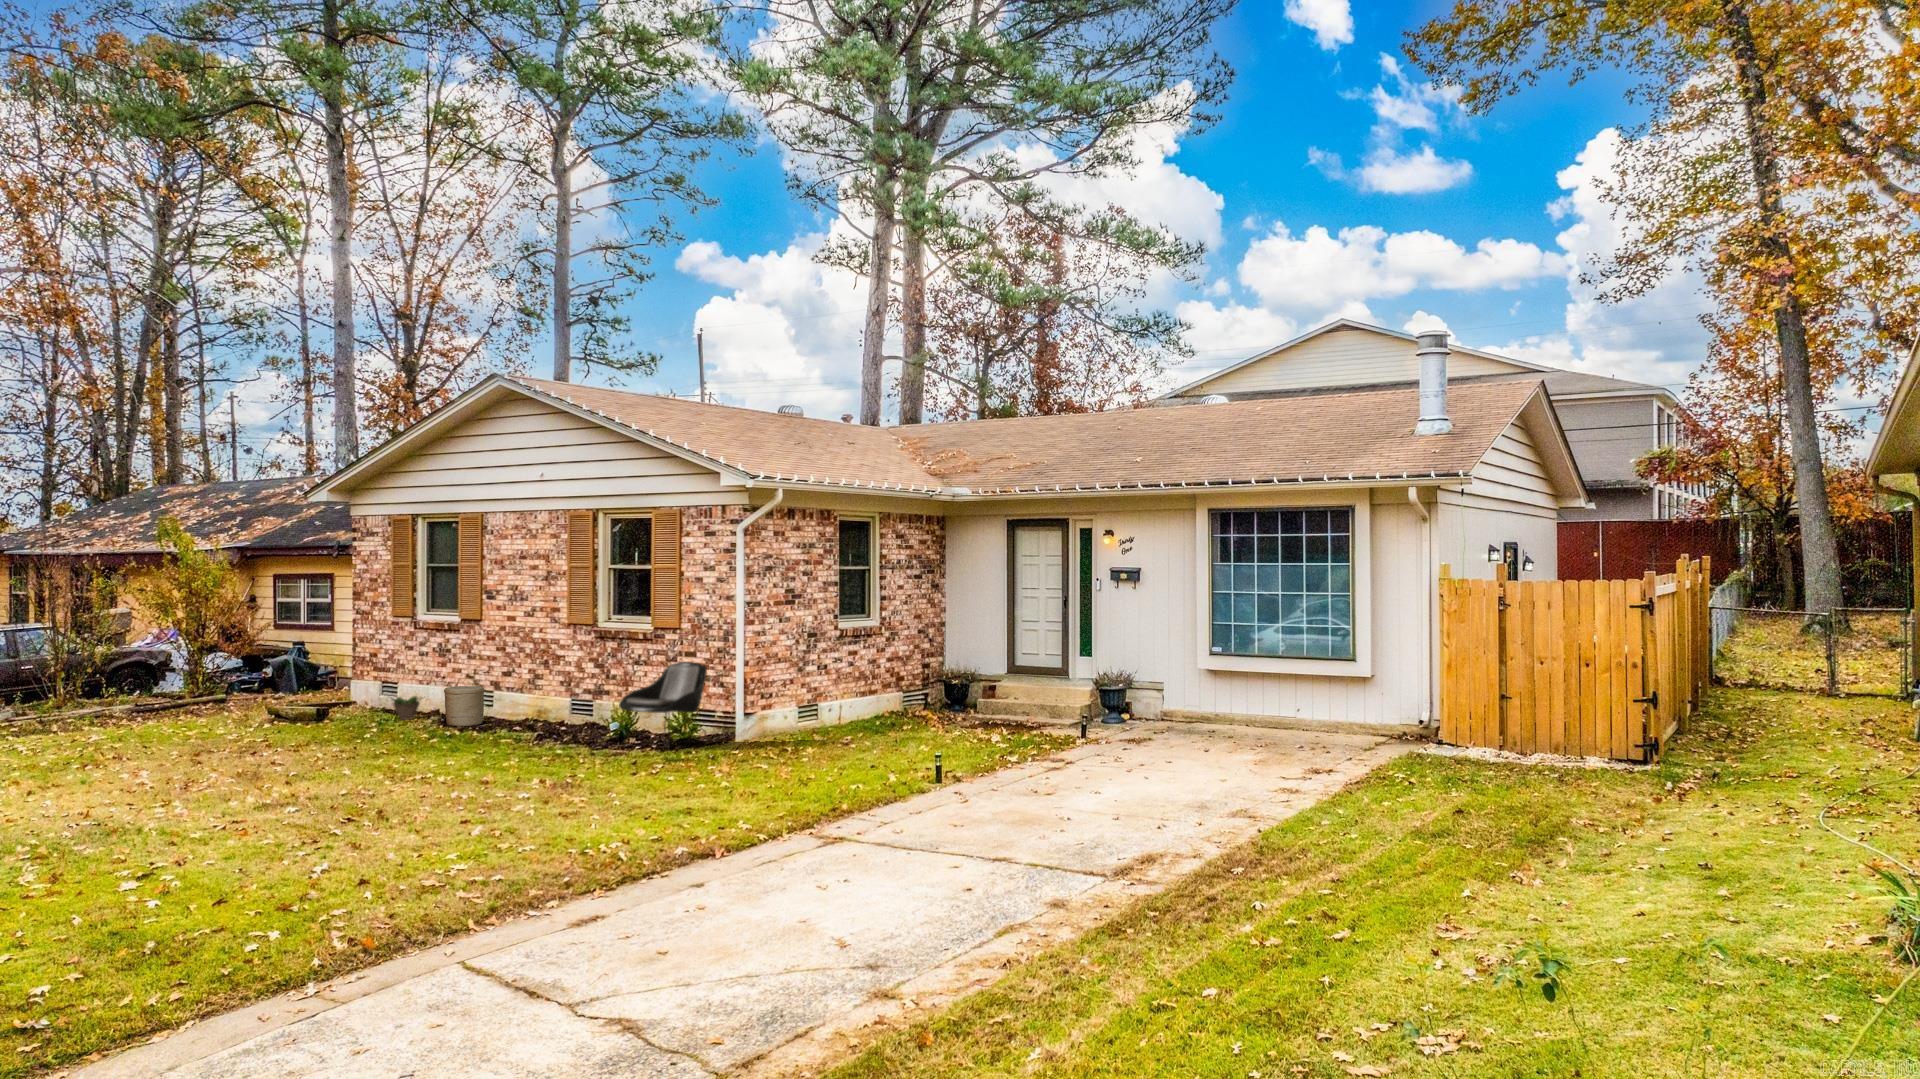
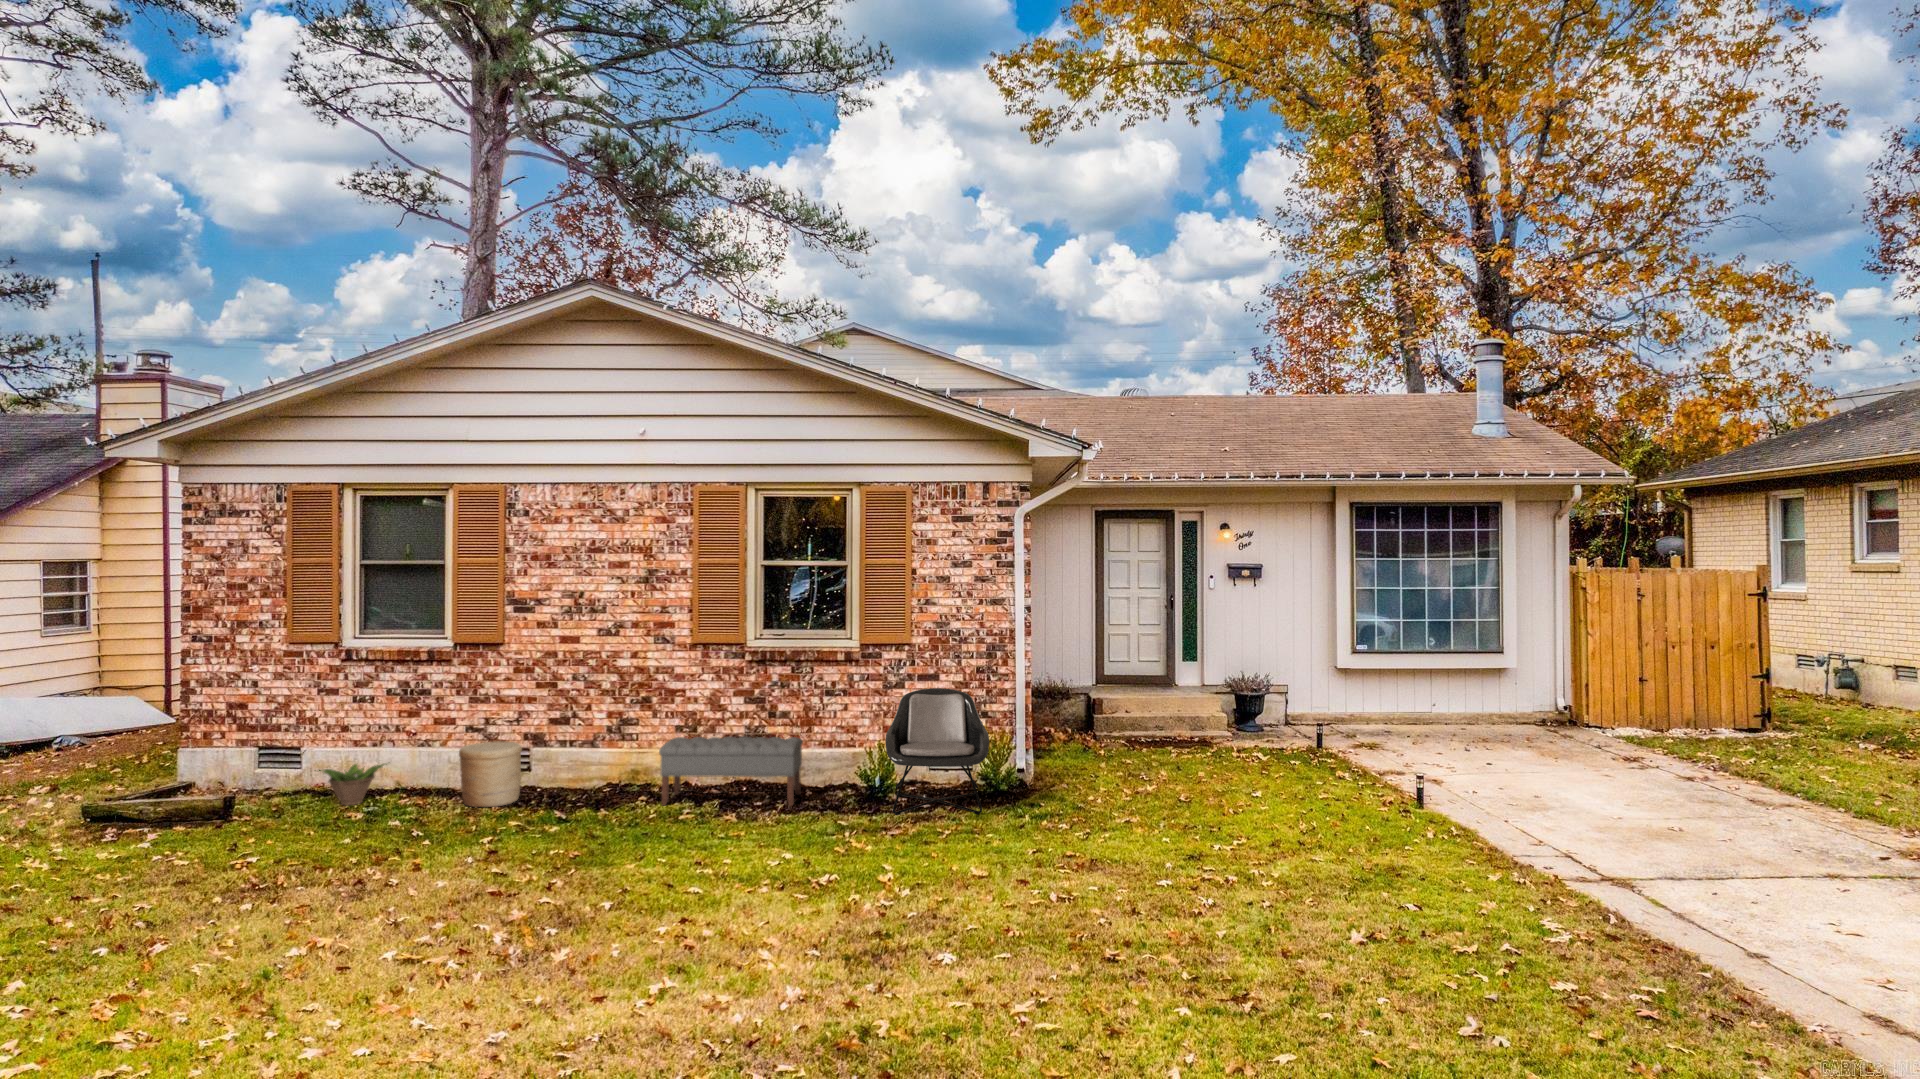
bench: none [530,689,622,739] -> present [659,737,803,806]

